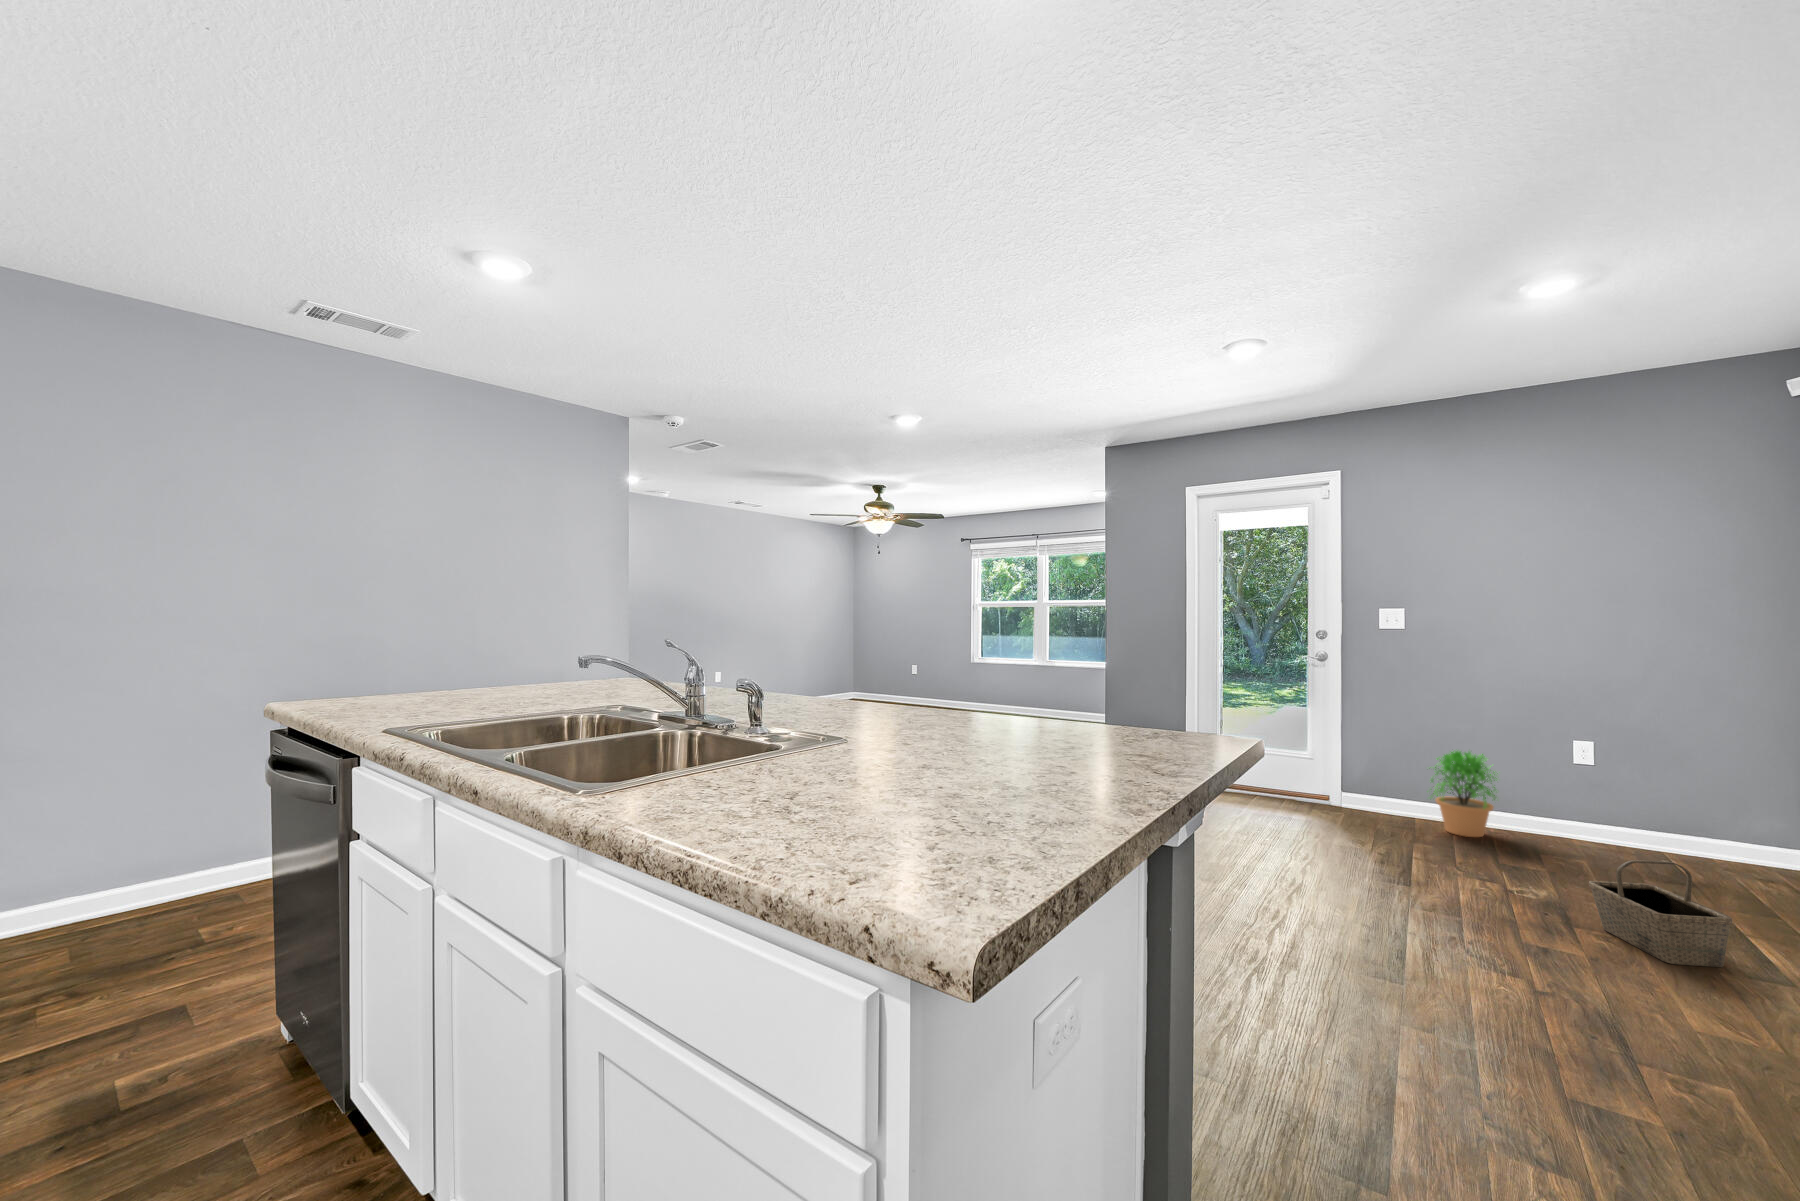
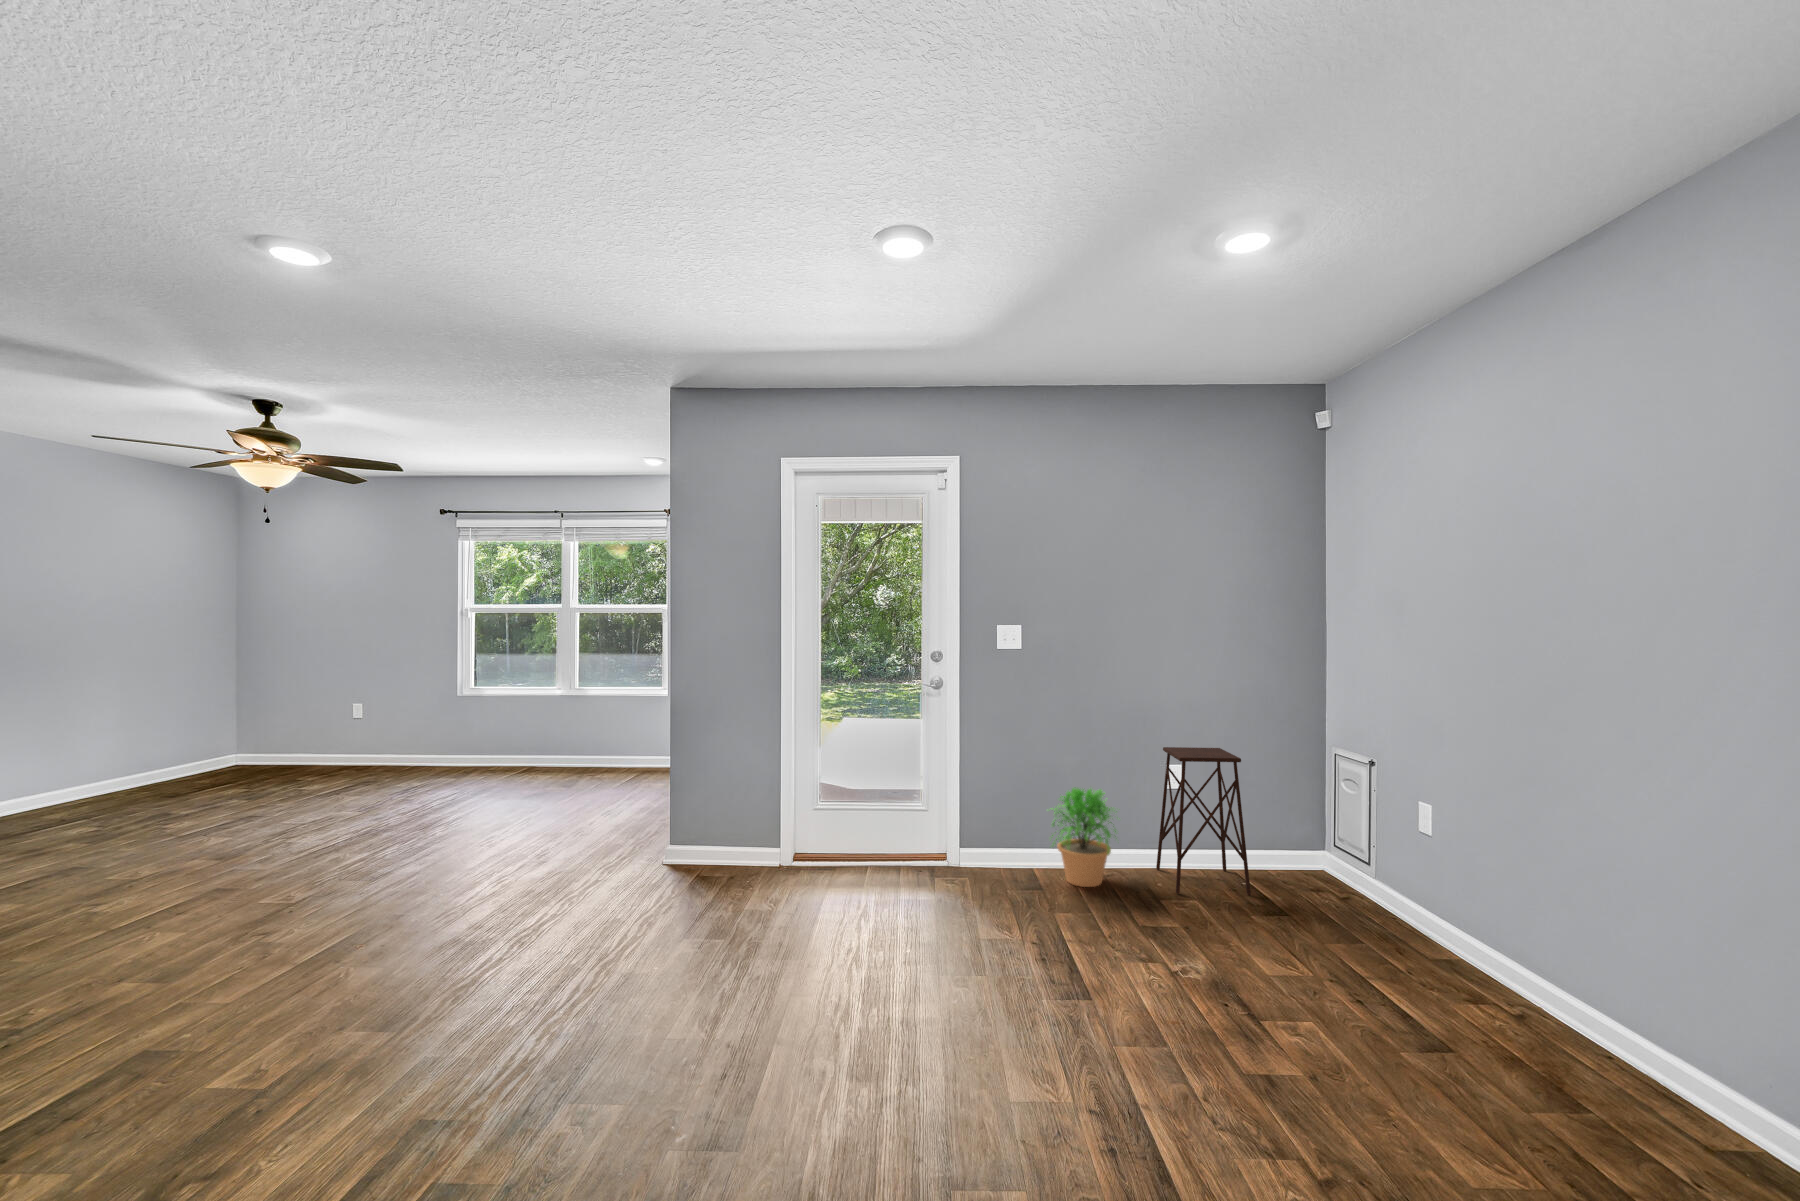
side table: none [1557,723,1660,868] -> present [1156,747,1251,895]
basket: present [1589,860,1732,967] -> none [1272,929,1413,1061]

